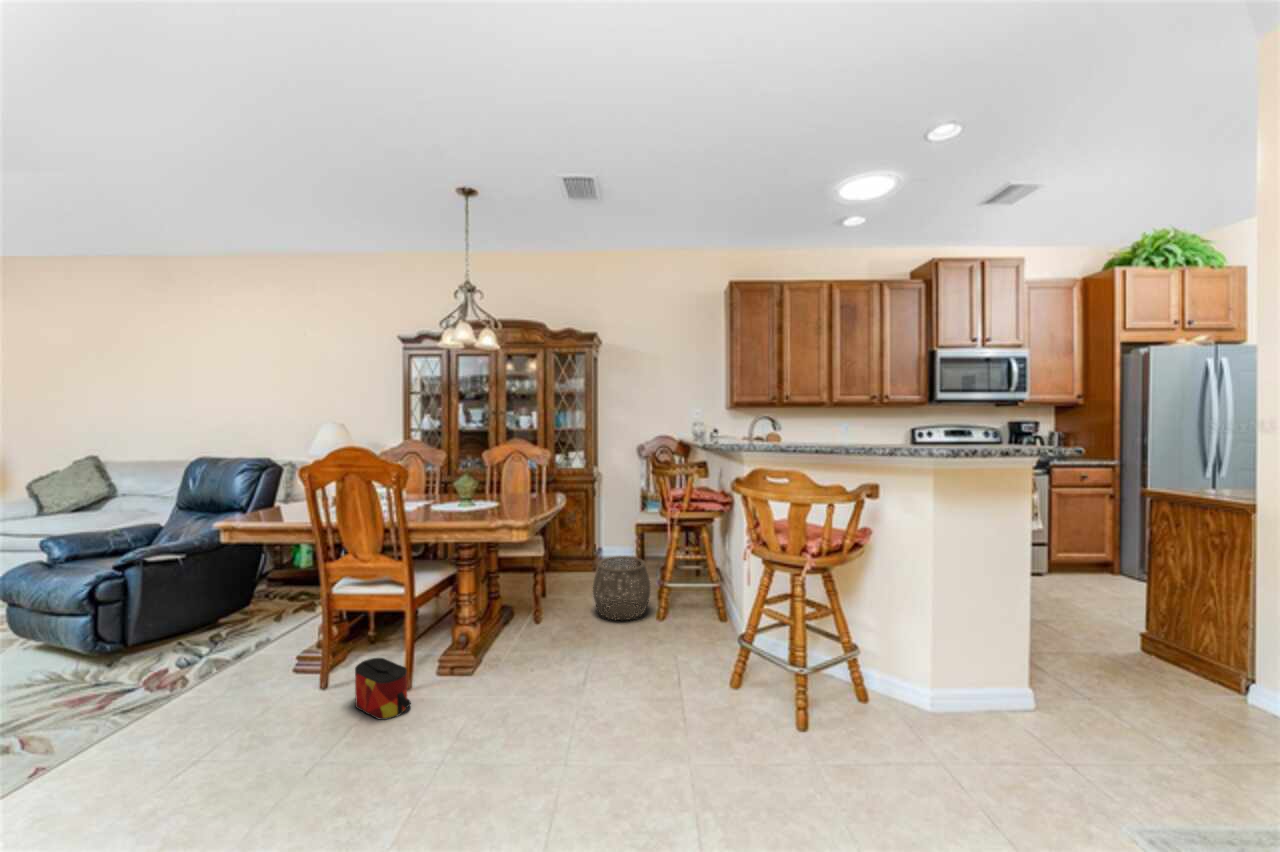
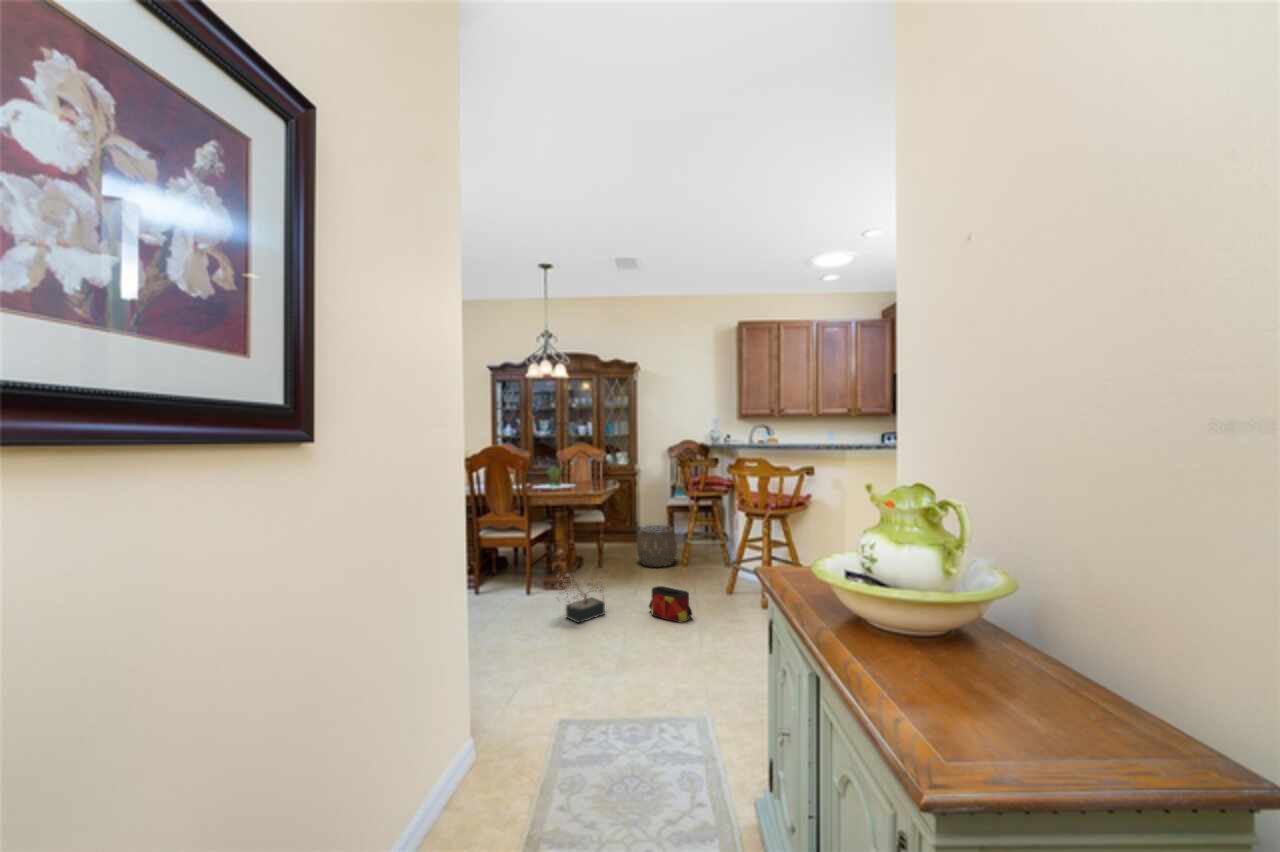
bag: present [355,658,411,720] -> present [649,586,692,622]
decorative plant: none [436,669,535,772] -> present [557,574,605,623]

